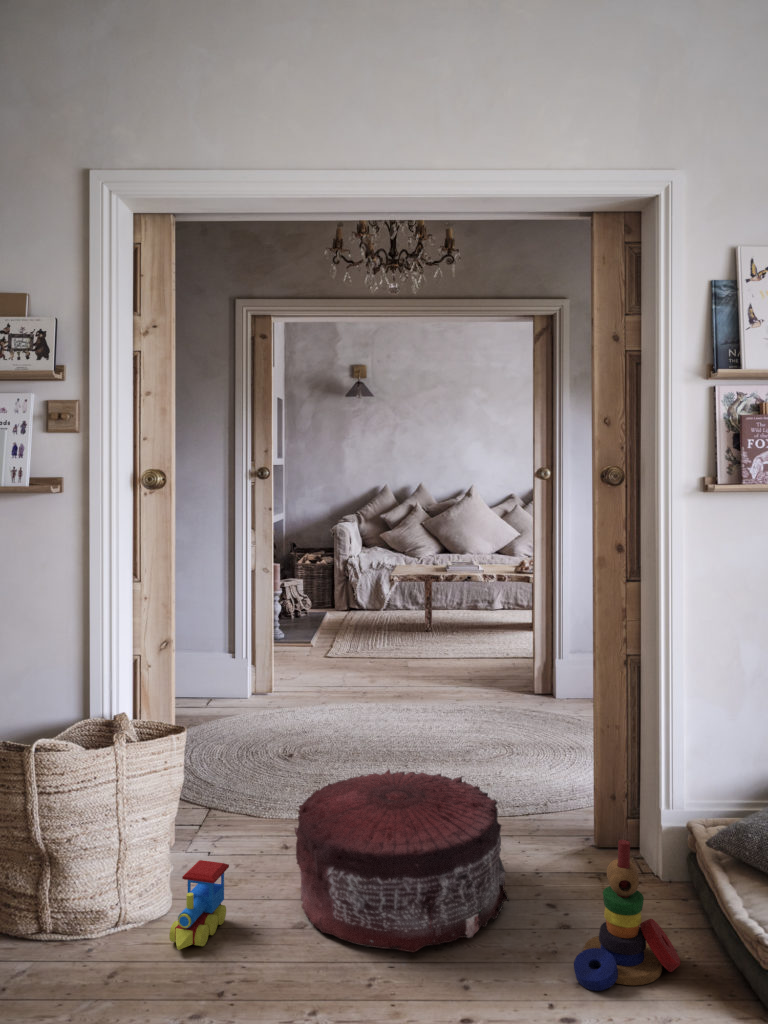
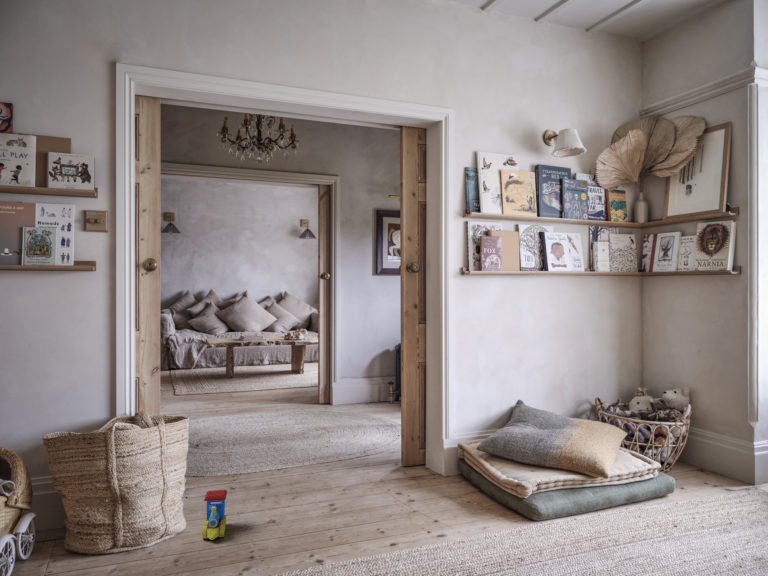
pouf: present [295,769,509,952] -> none [258,429,376,518]
stacking toy: present [574,840,680,991] -> none [422,439,467,512]

